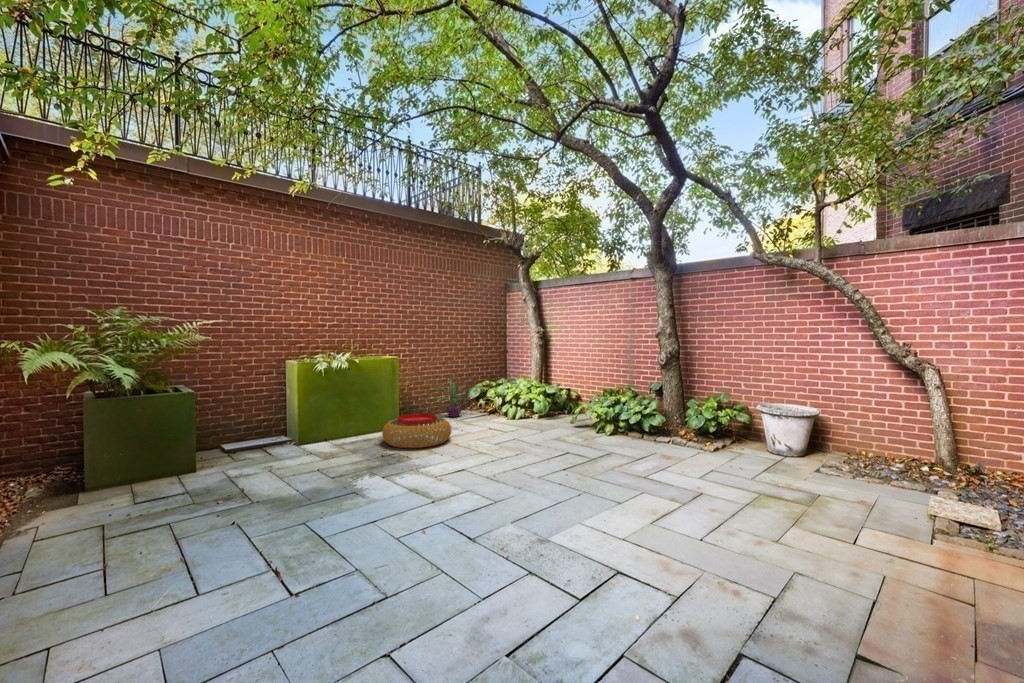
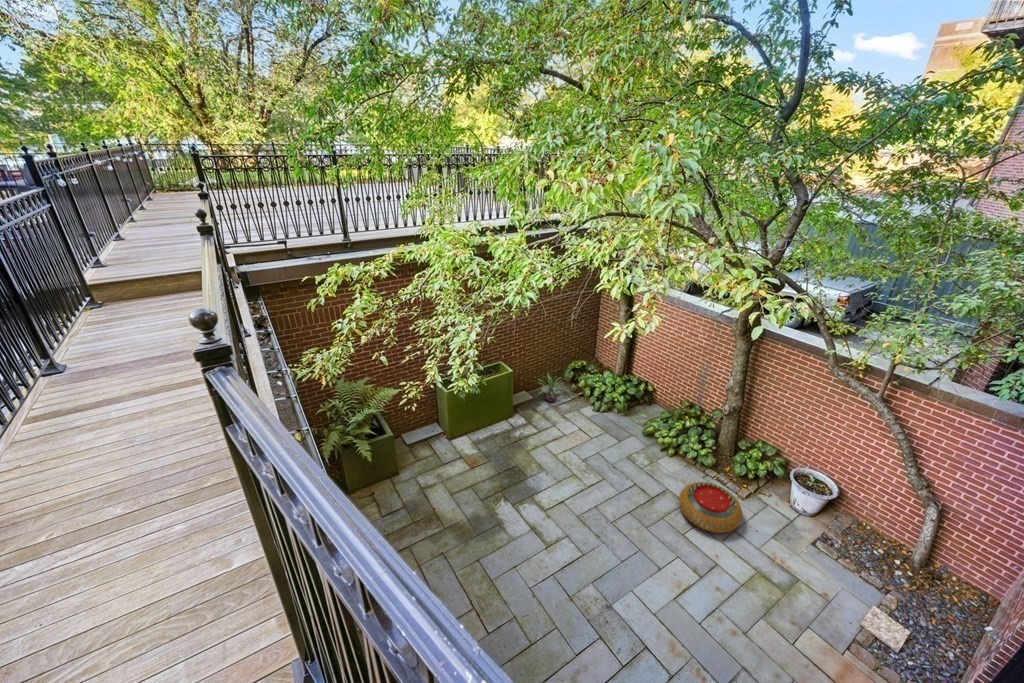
pouf: present [382,413,451,448] -> present [679,482,742,533]

